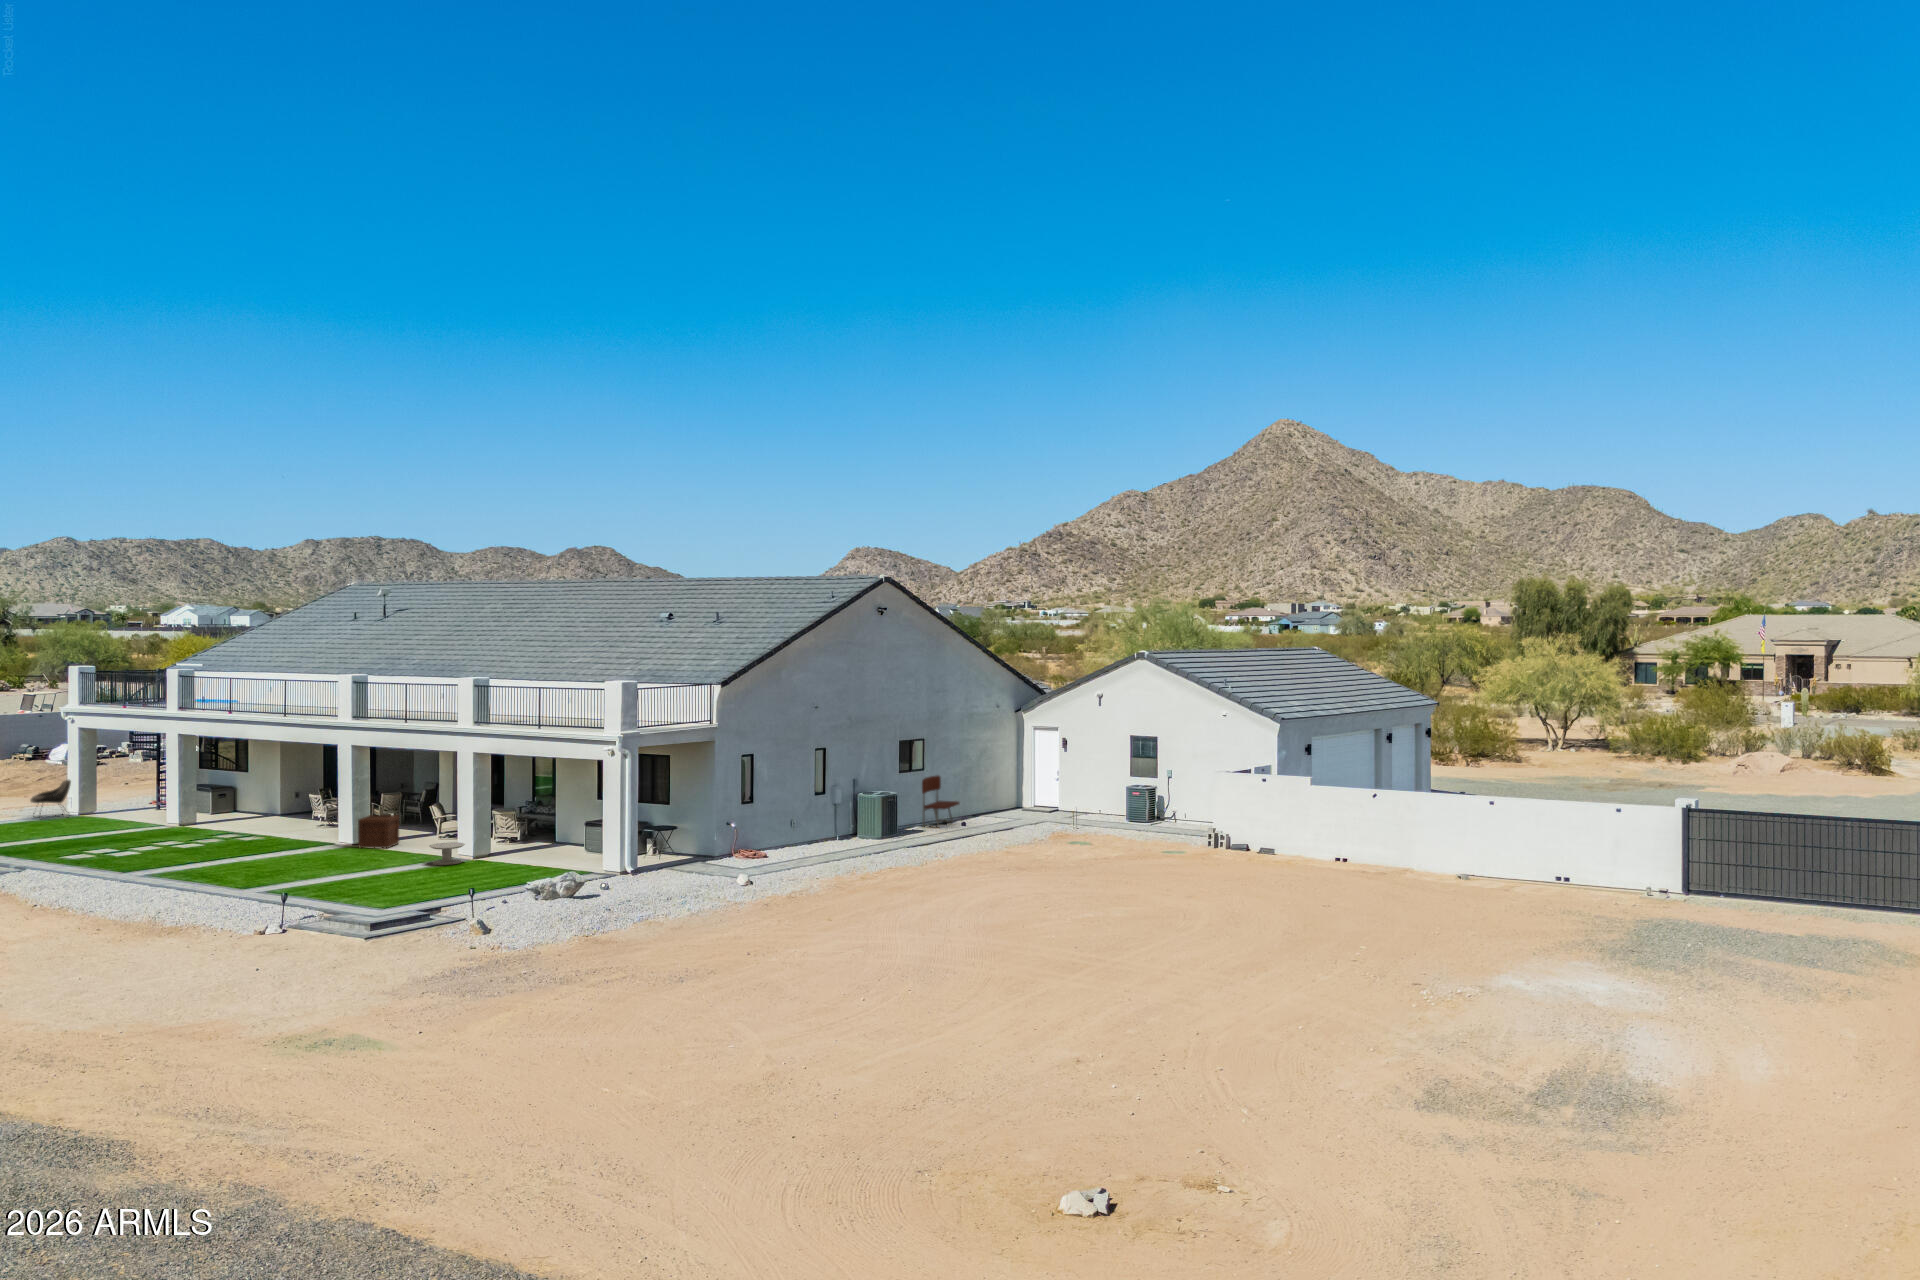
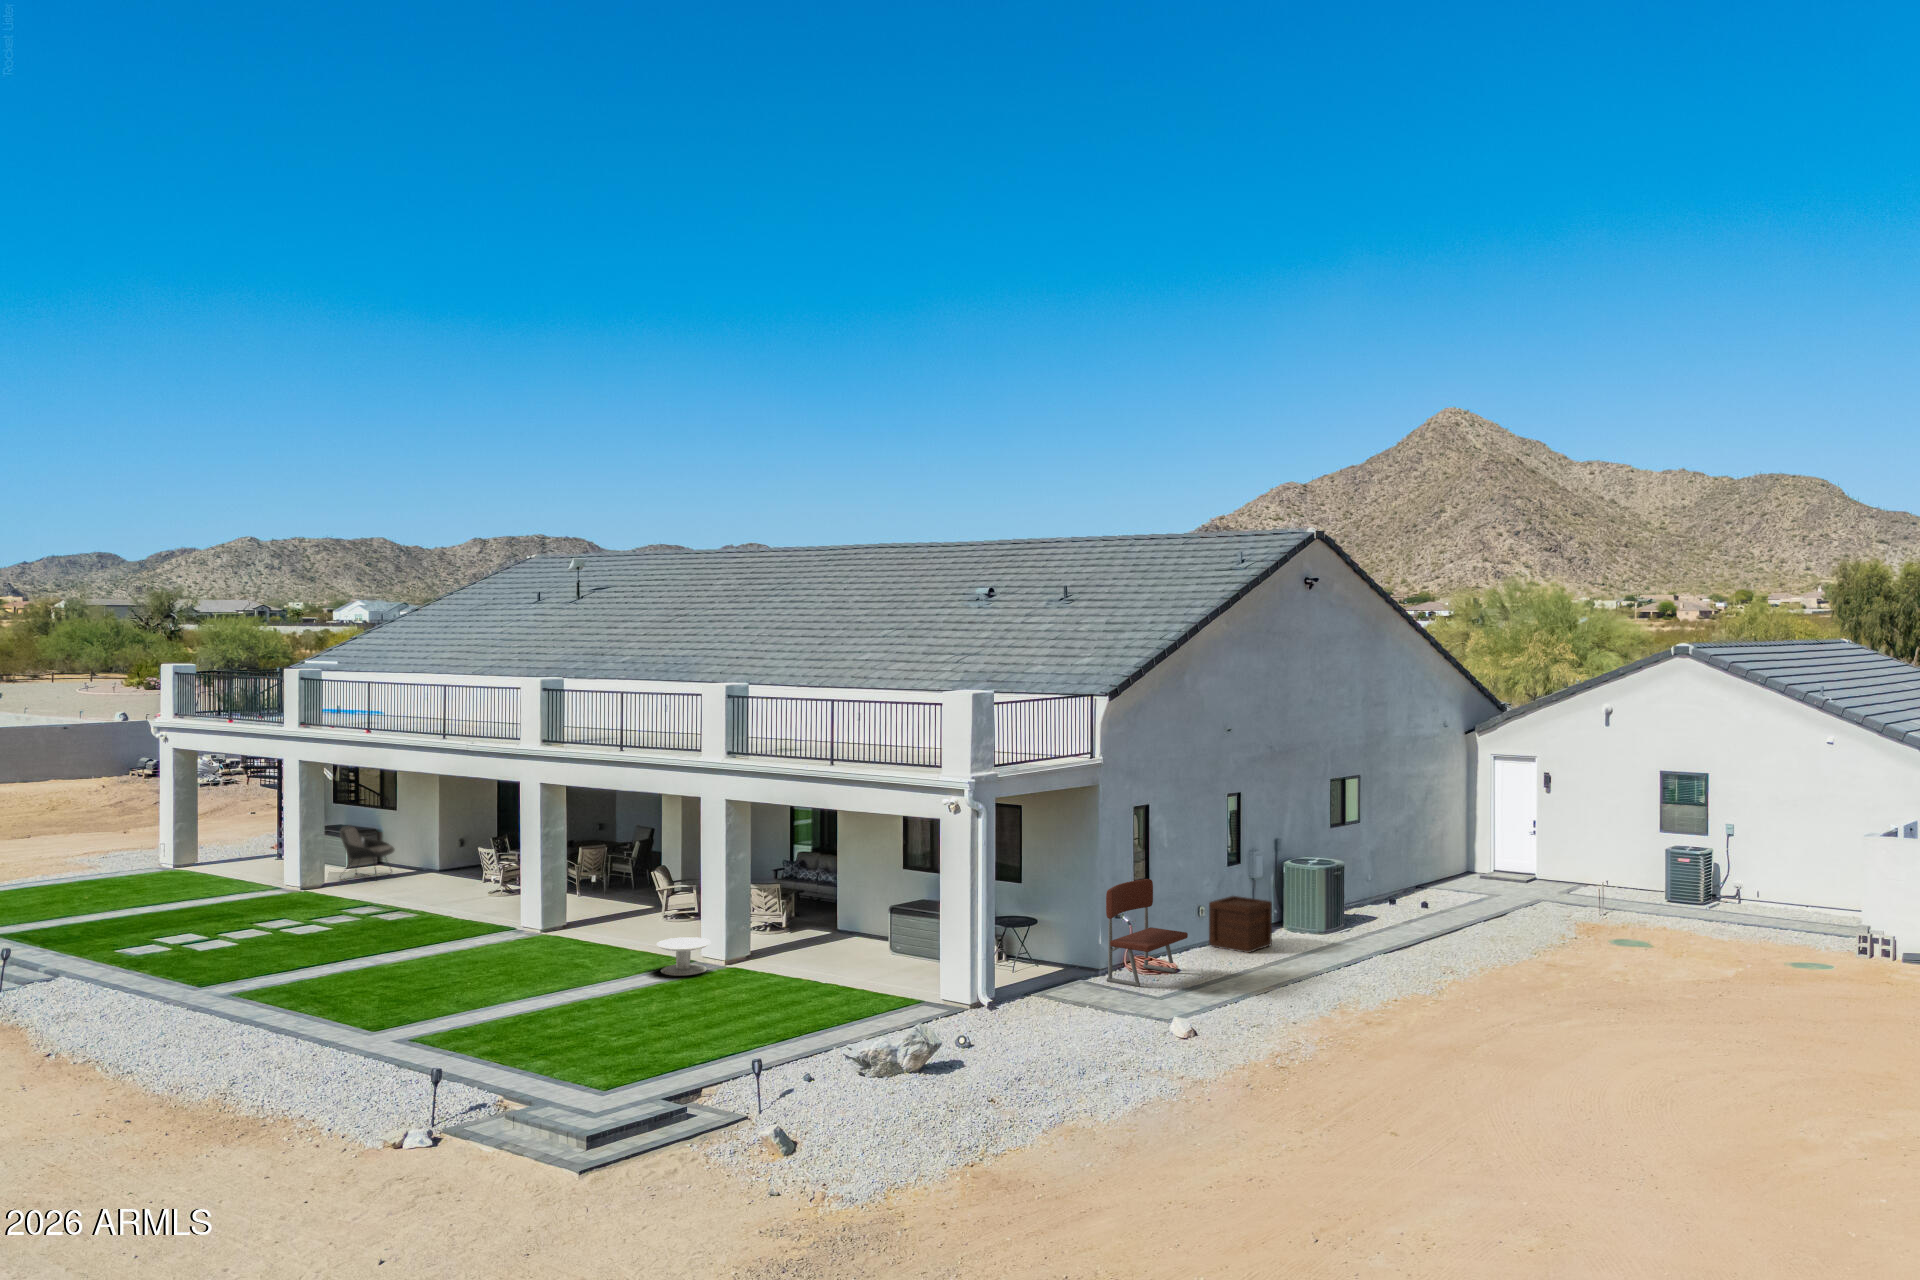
bench: present [922,776,959,828] -> present [1106,879,1188,987]
lounge chair: present [30,780,71,817] -> present [340,826,395,879]
wooden crate: present [358,815,399,848] -> present [1209,896,1272,953]

